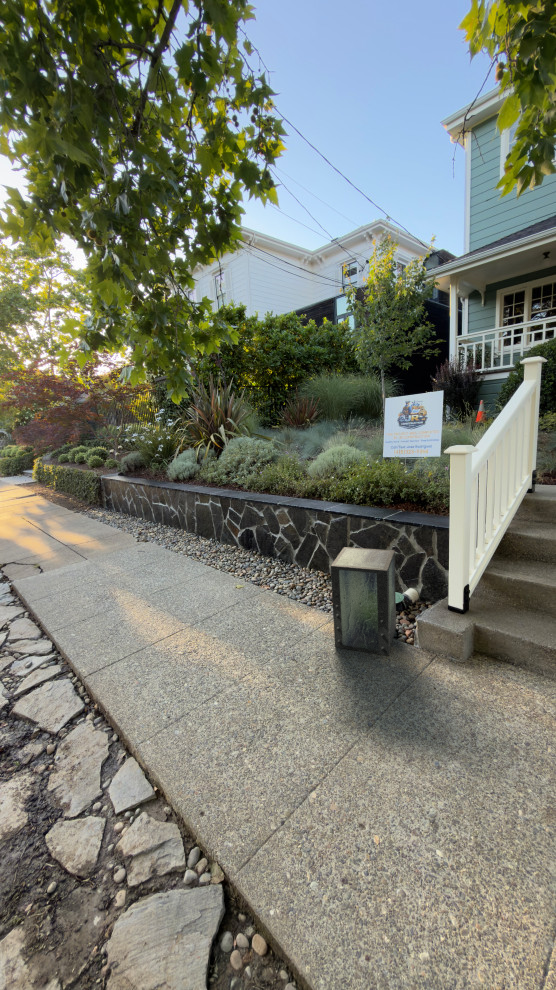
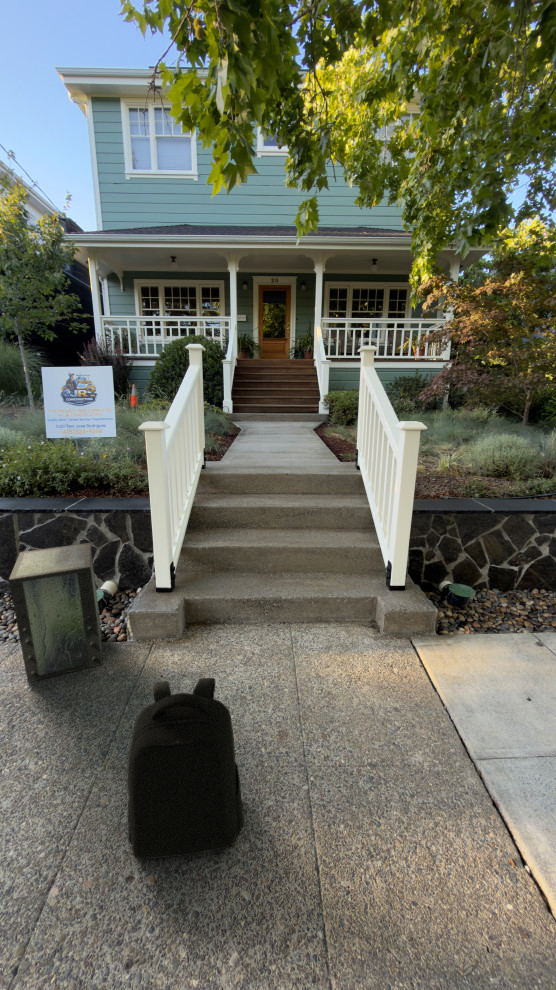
backpack: none [368,683,476,870] -> present [128,678,244,859]

